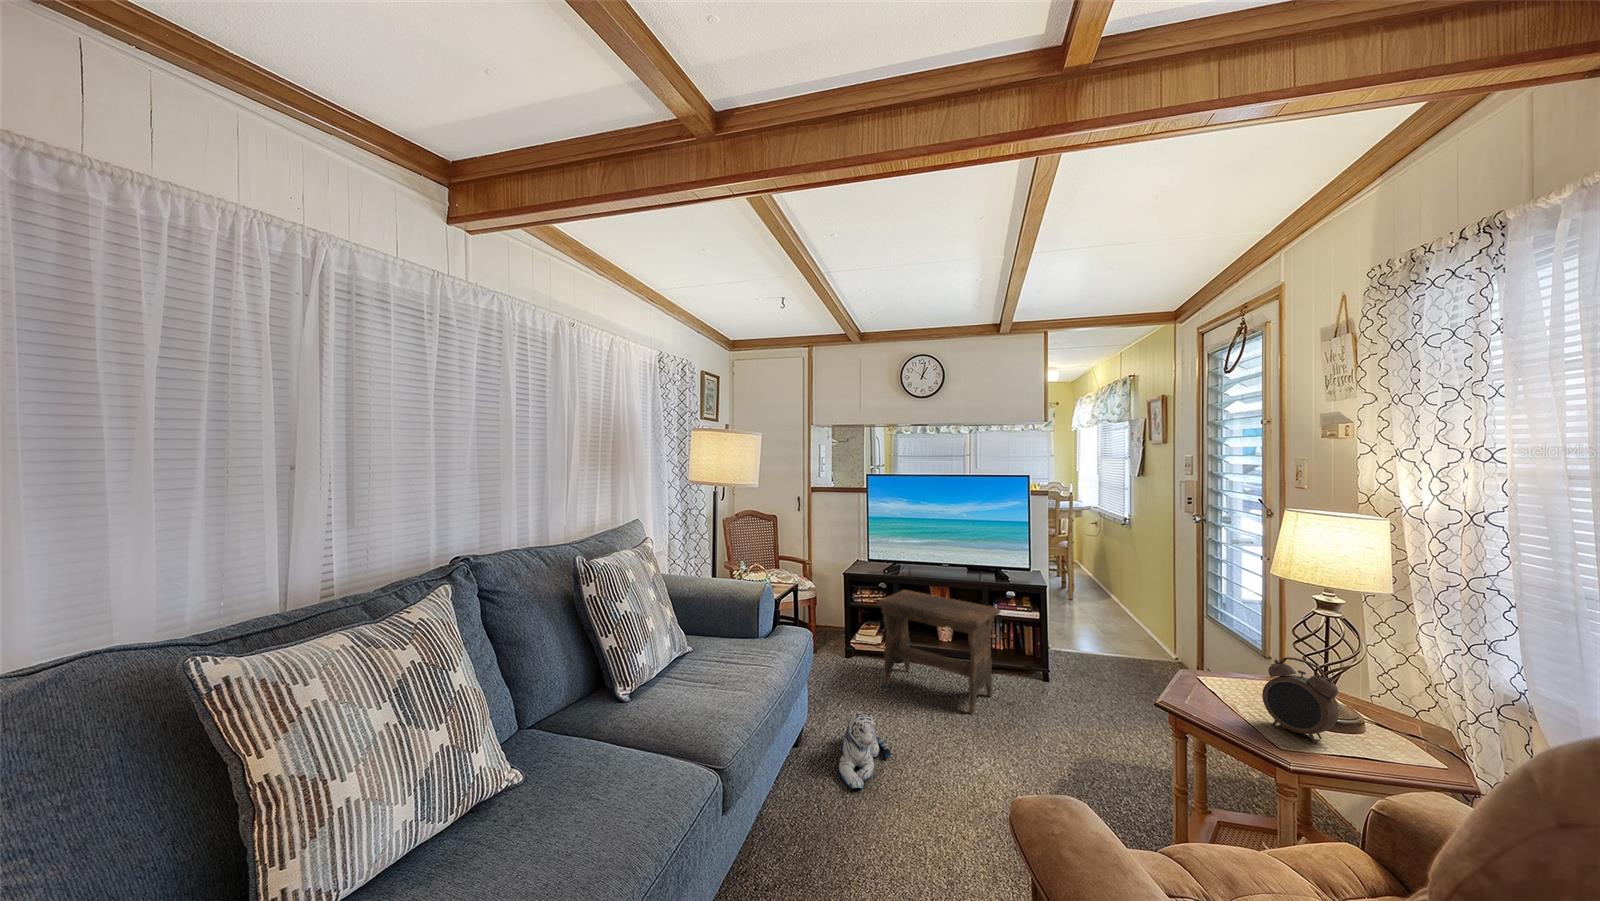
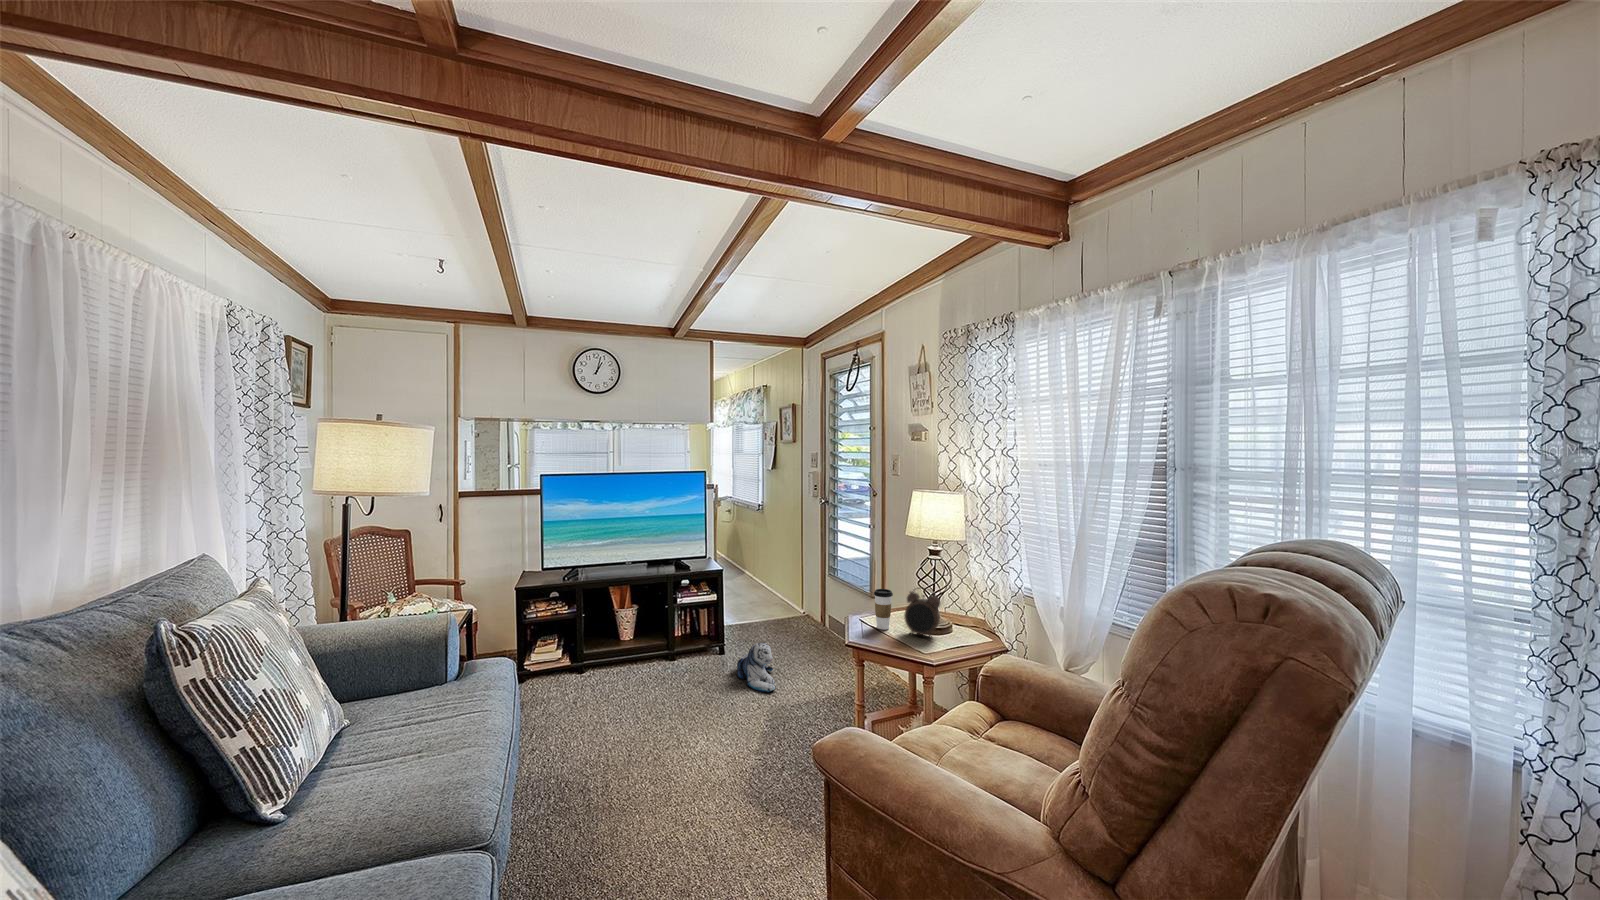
footstool: present [876,590,1000,714] -> none [569,595,694,702]
coffee cup: none [1210,646,1245,707] -> present [874,589,893,630]
plush toy: present [839,712,891,789] -> present [737,642,775,692]

